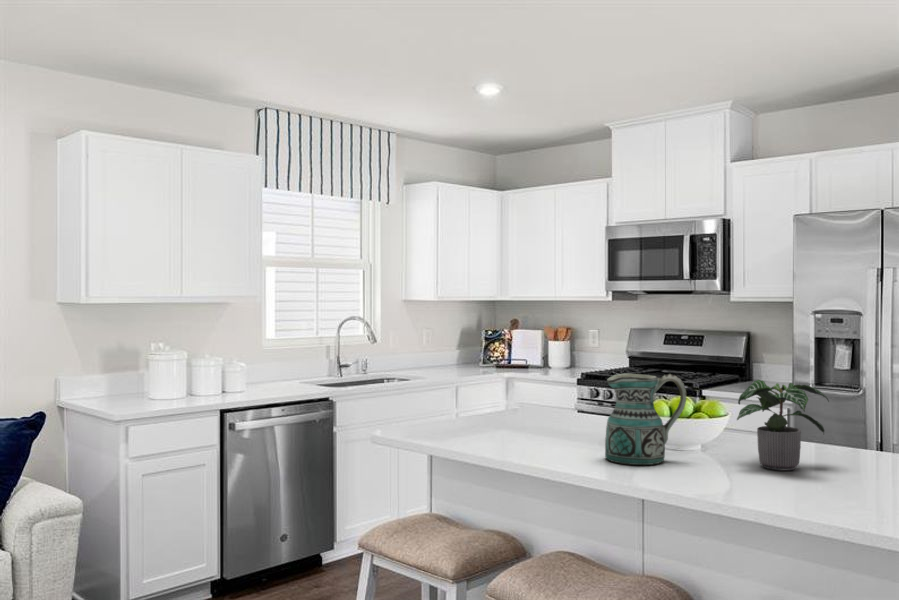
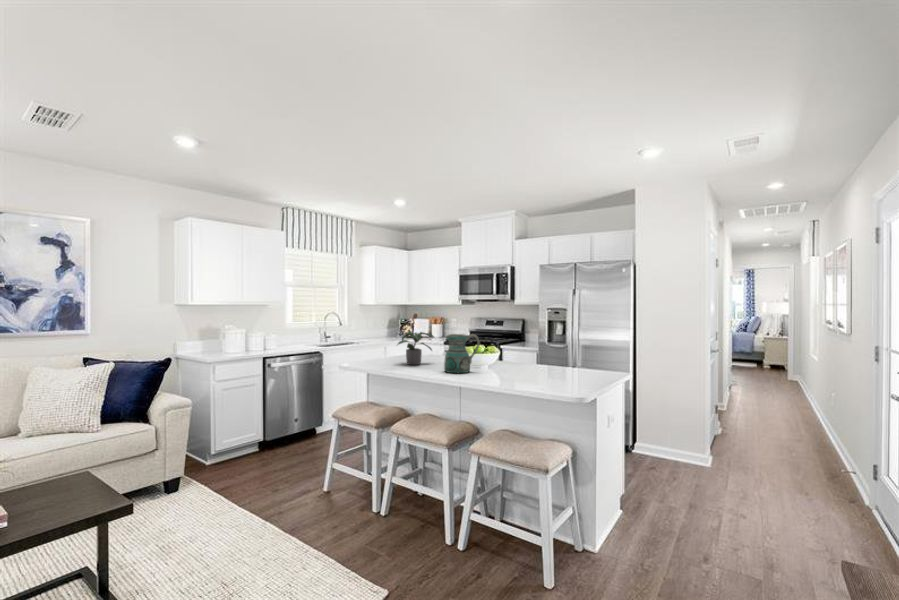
potted plant: present [737,380,829,471] -> present [398,331,434,365]

